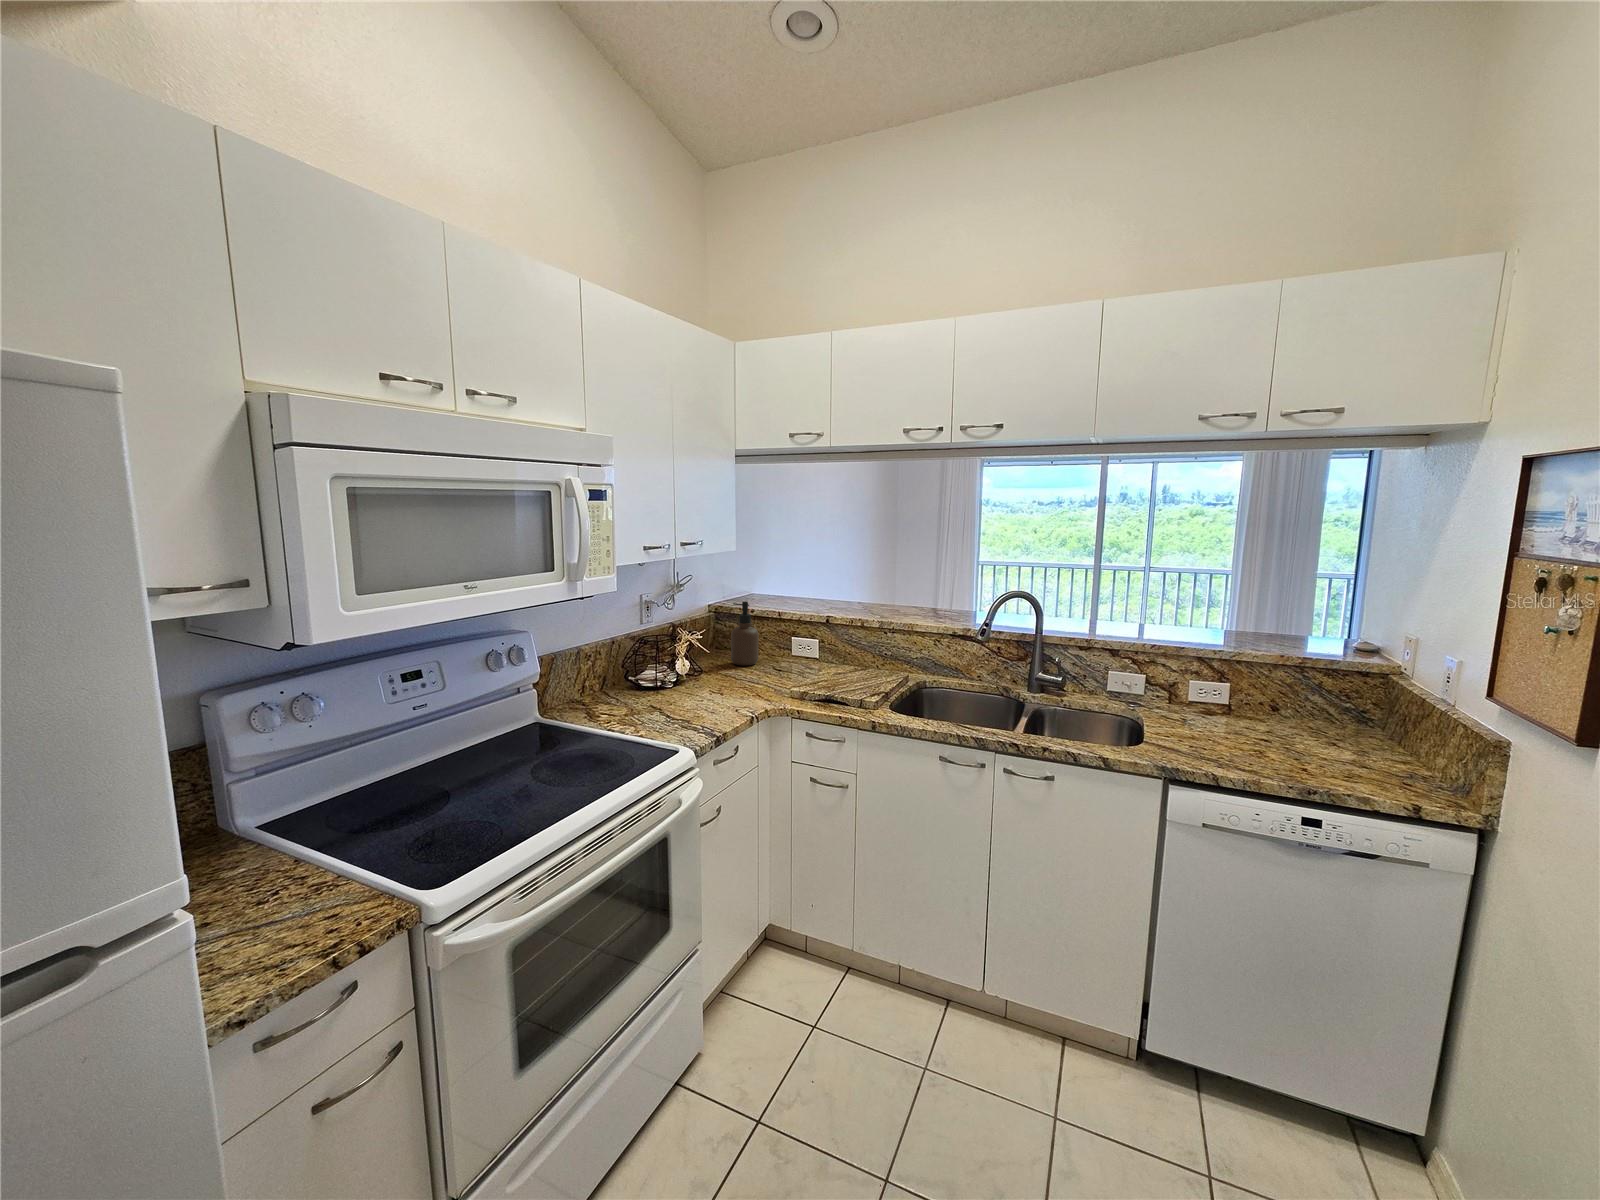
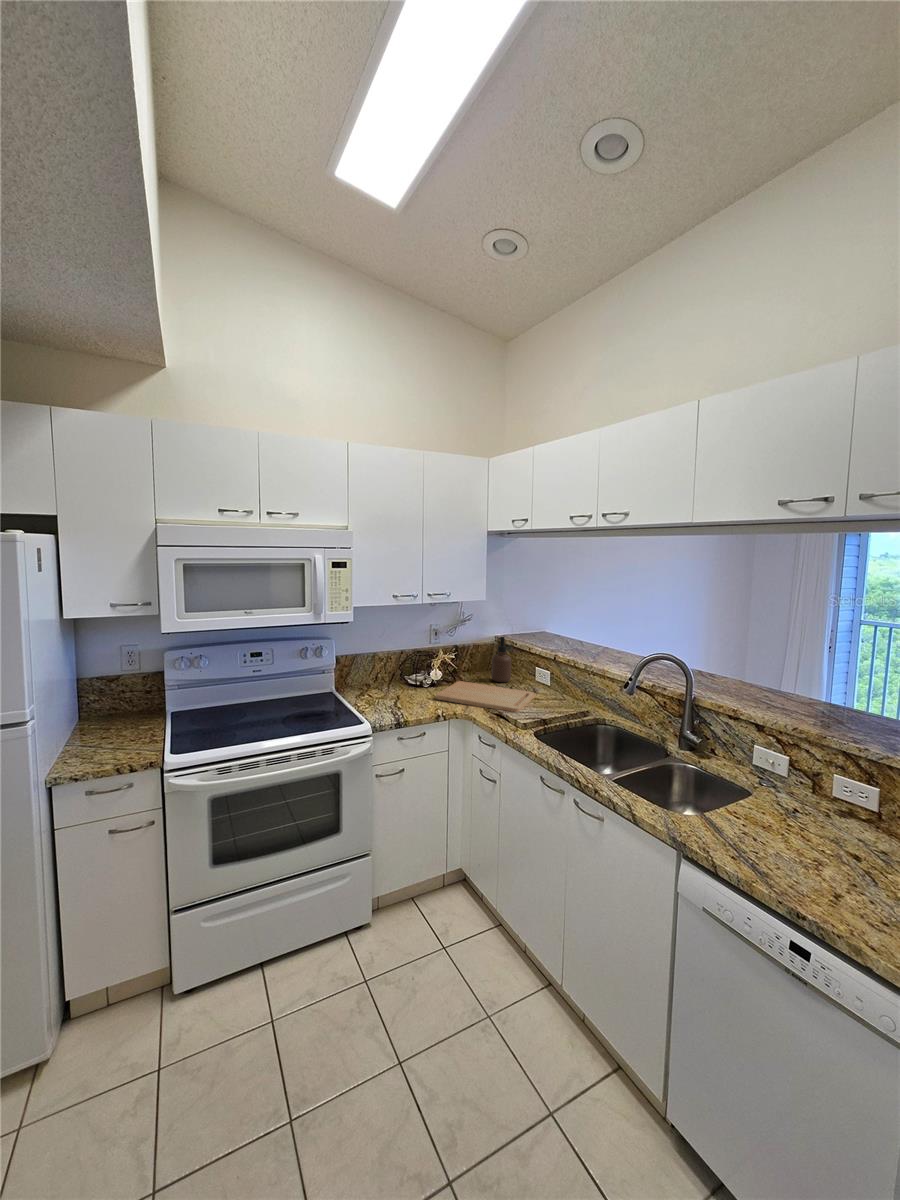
cutting board: none [707,668,838,700] -> present [436,681,535,712]

